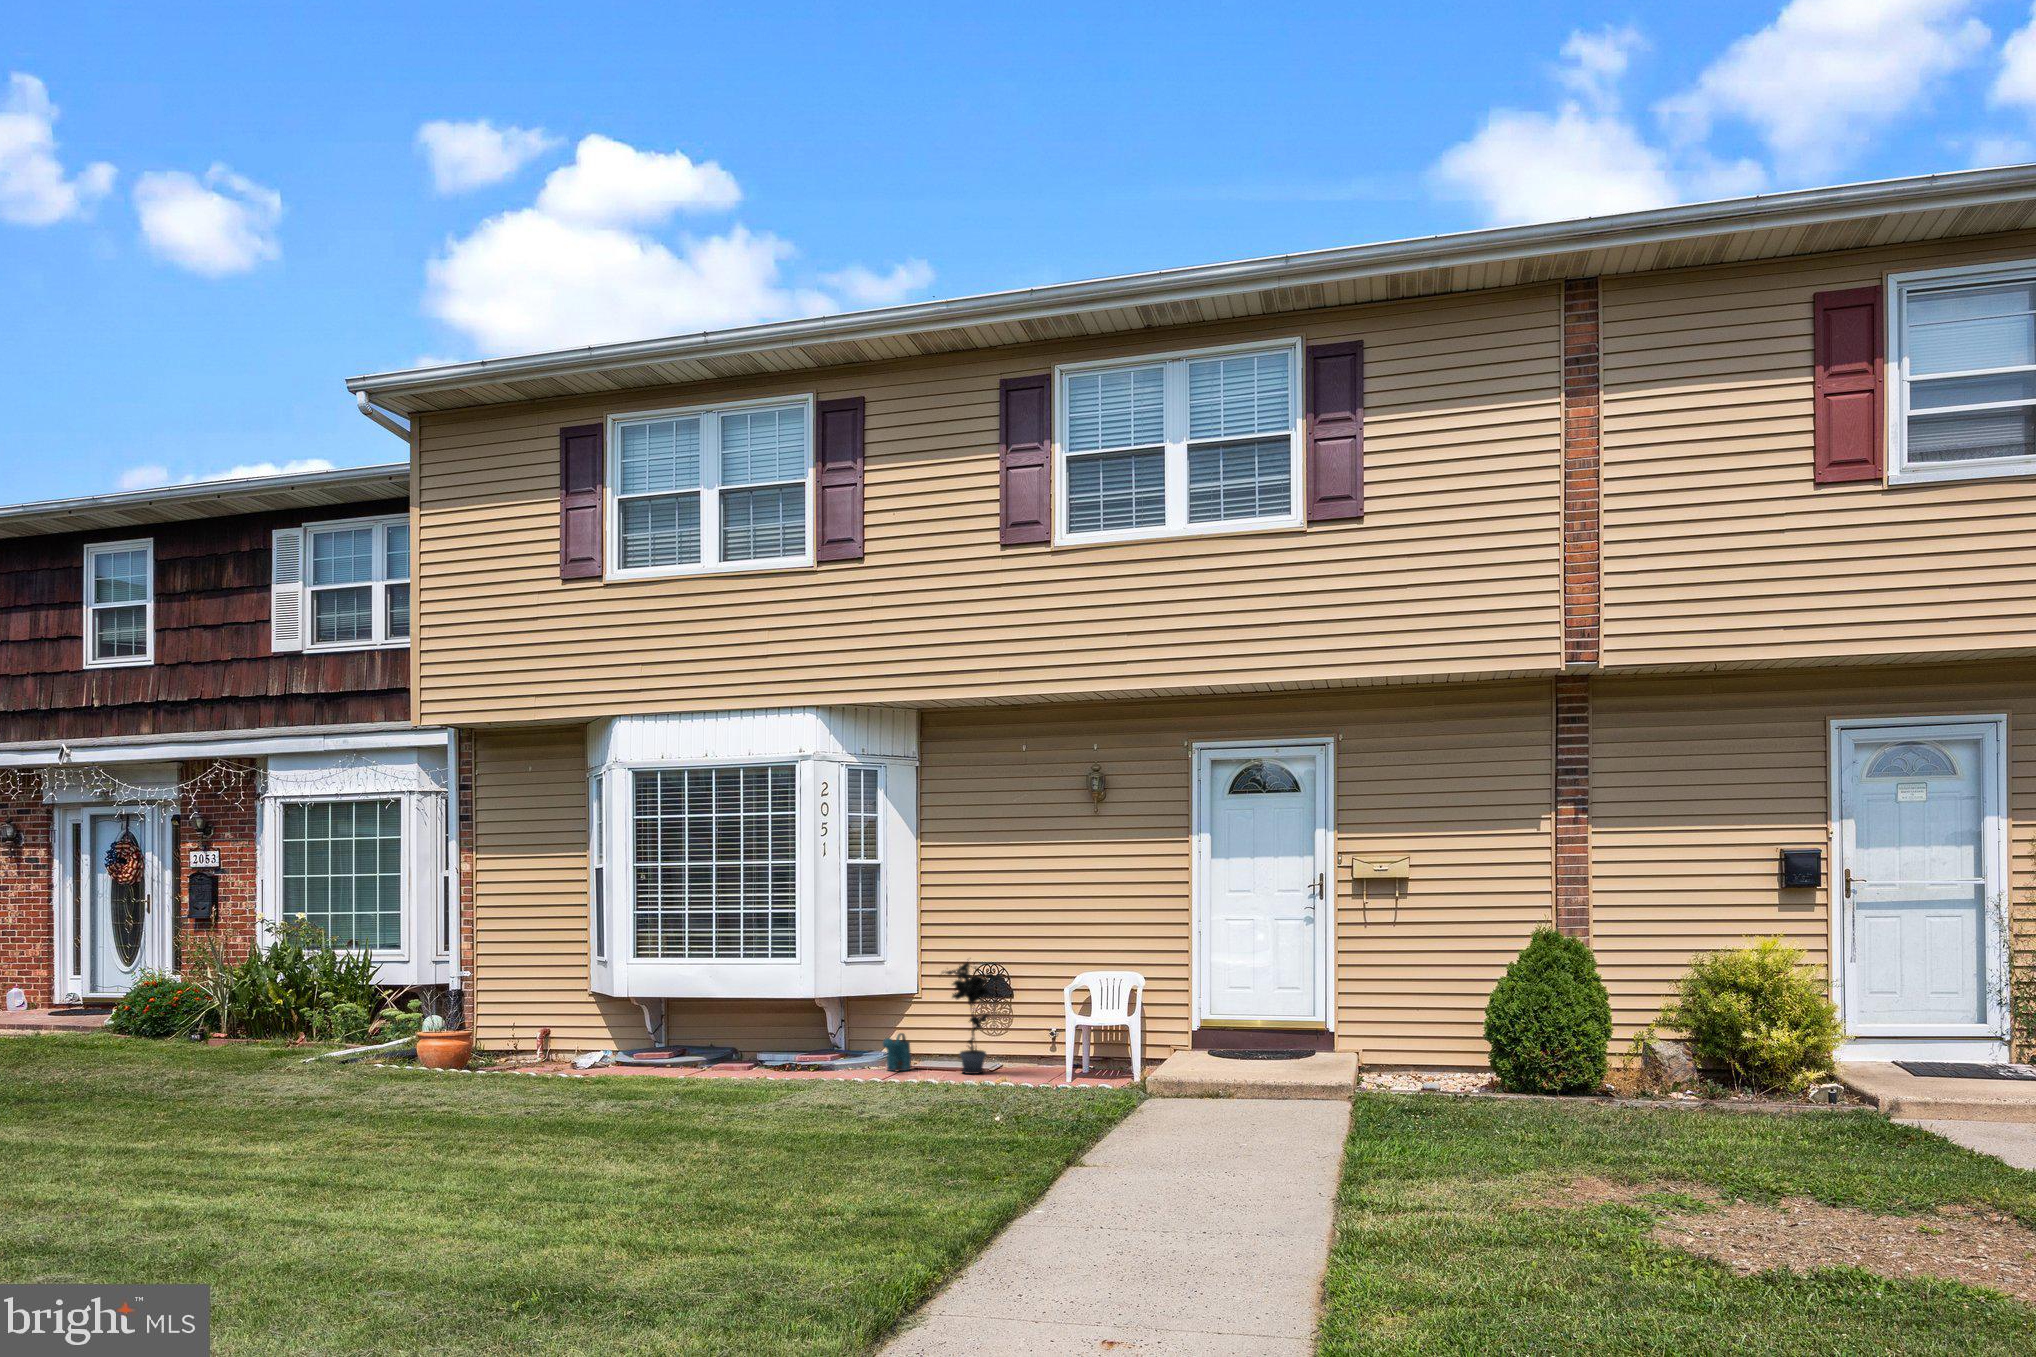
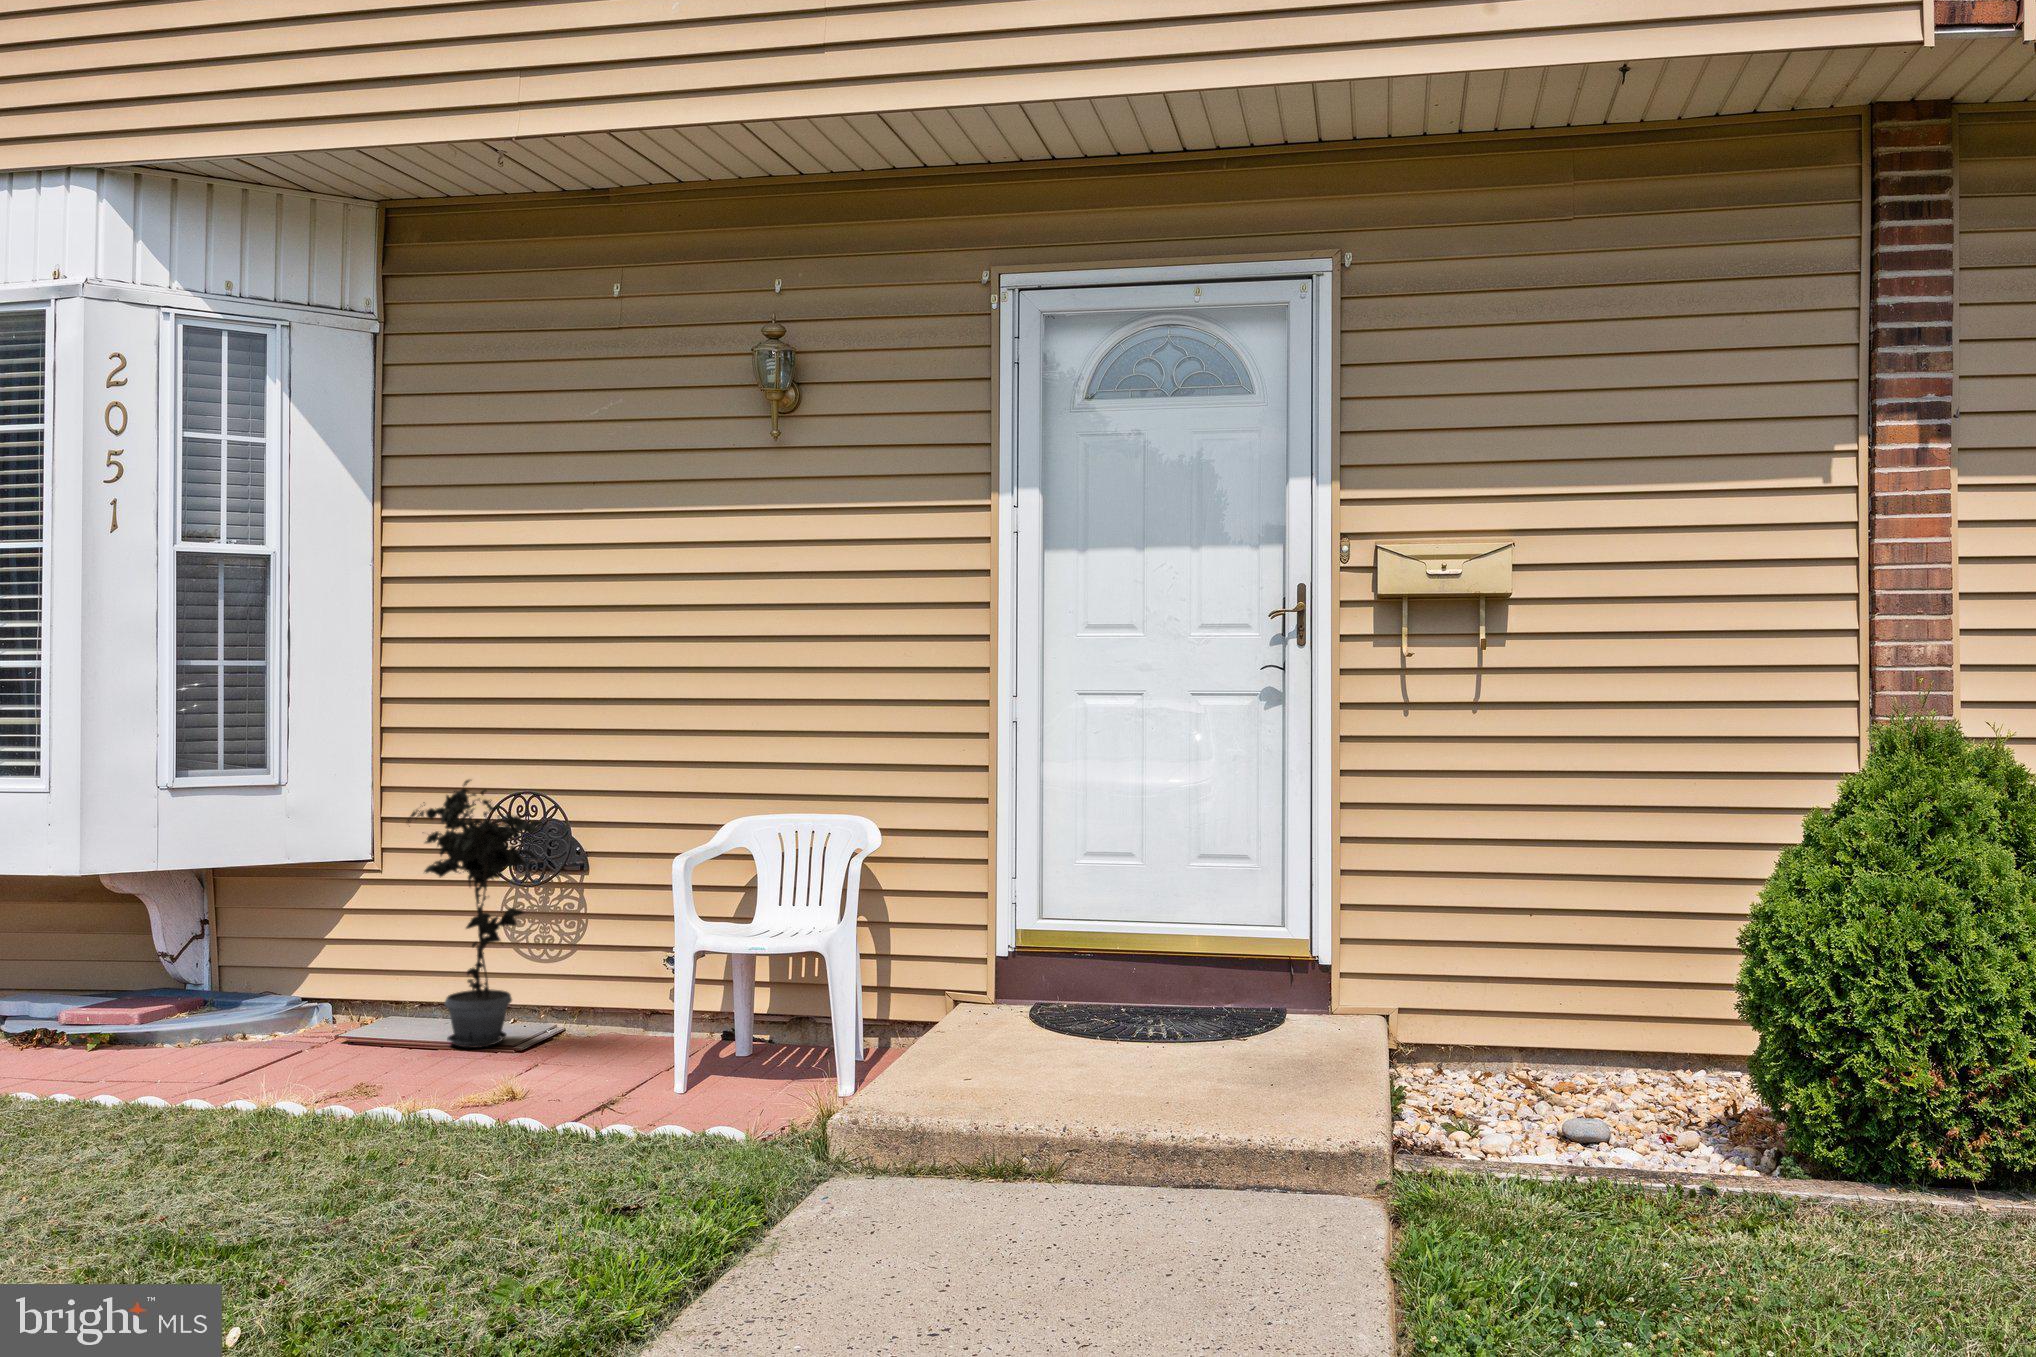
watering can: present [883,1033,912,1071] -> none [254,950,345,1040]

